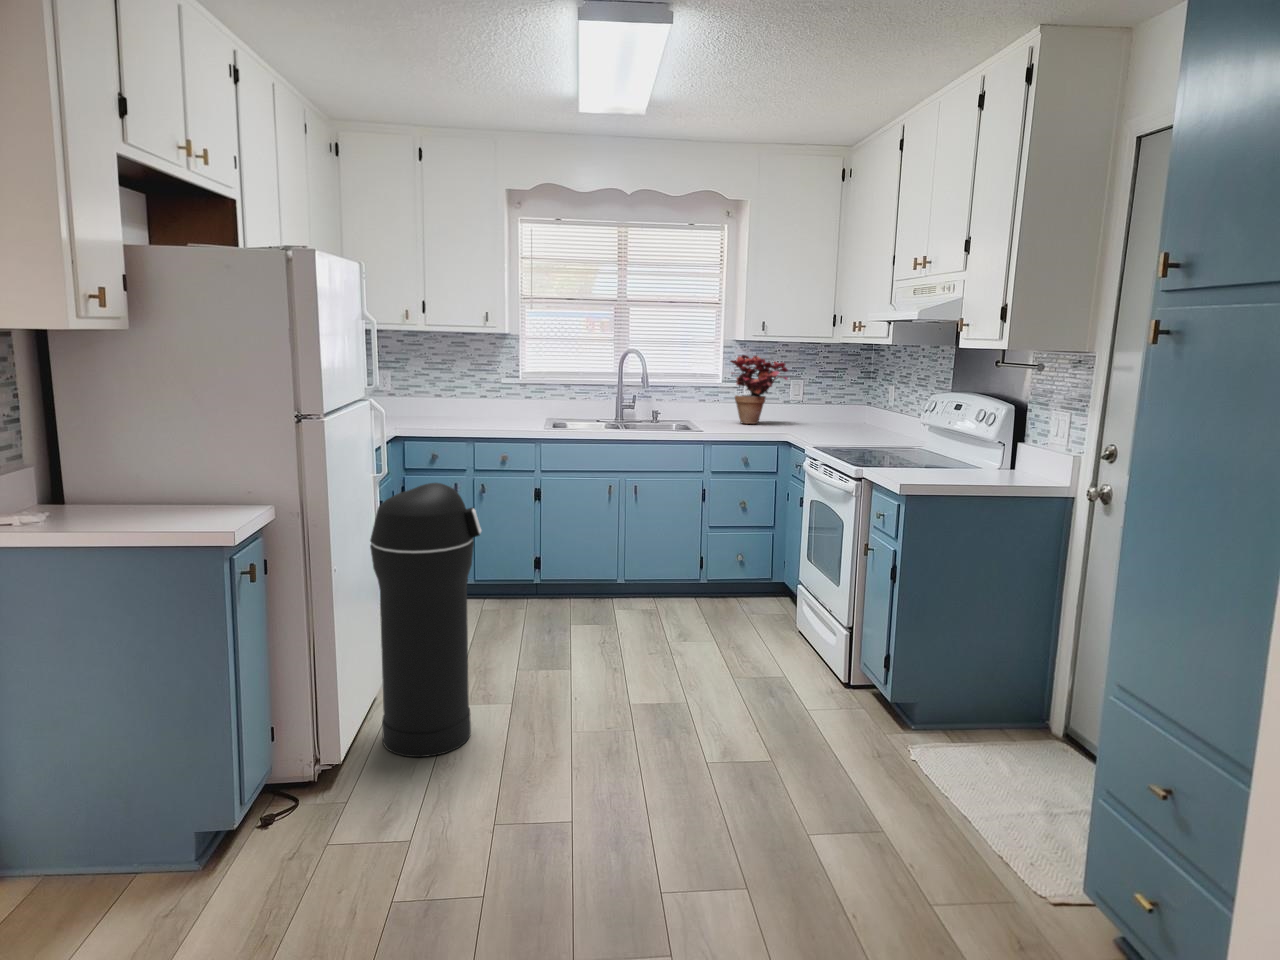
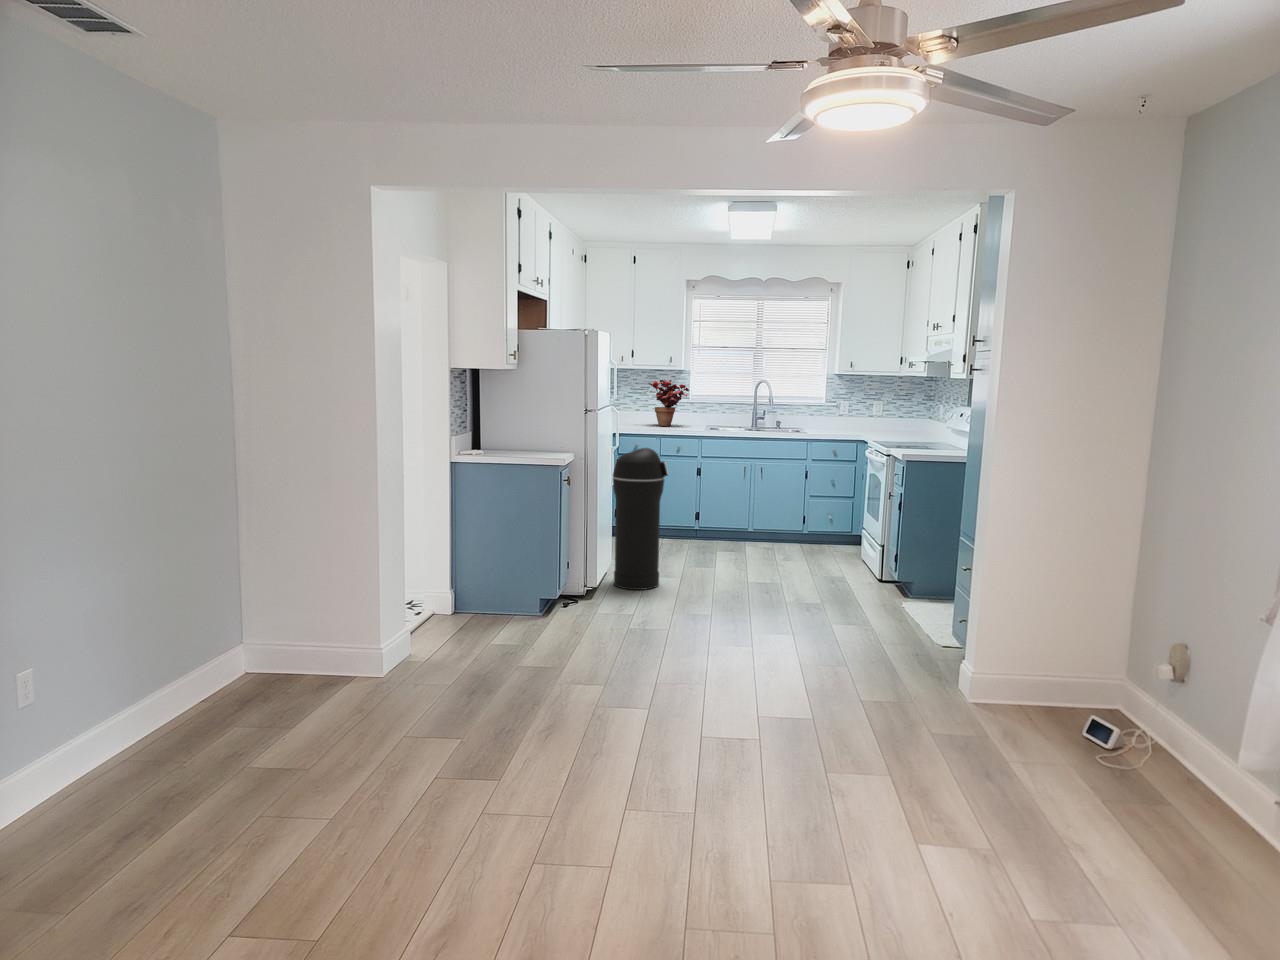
potted plant: present [731,355,788,424] -> present [648,380,689,426]

